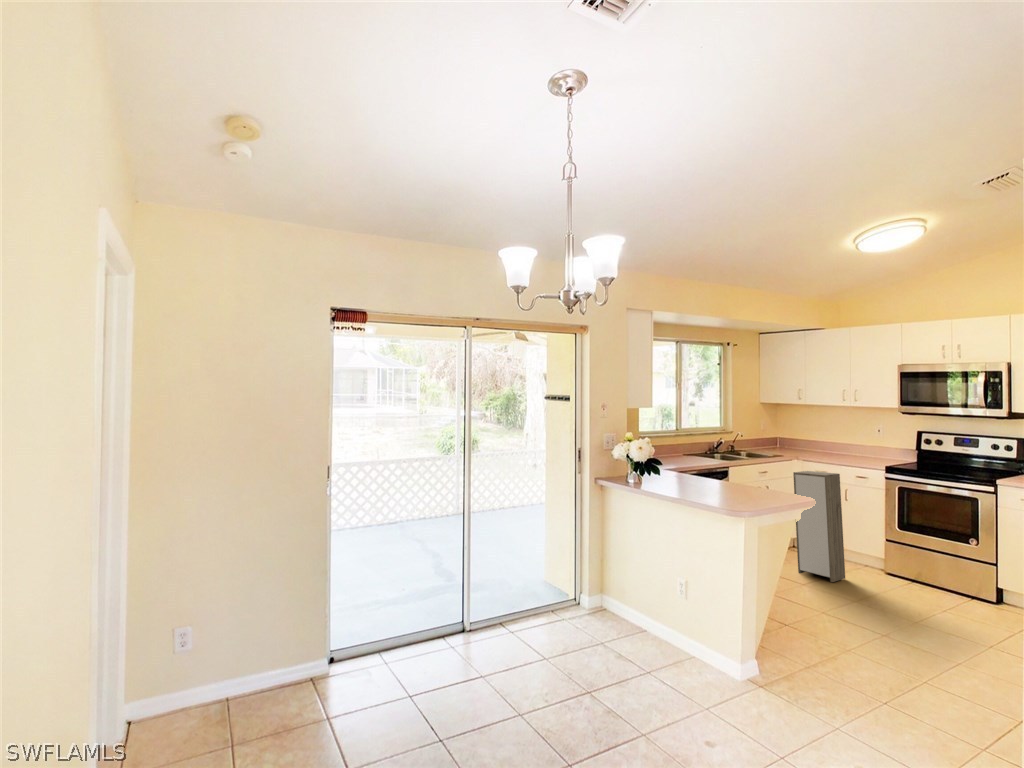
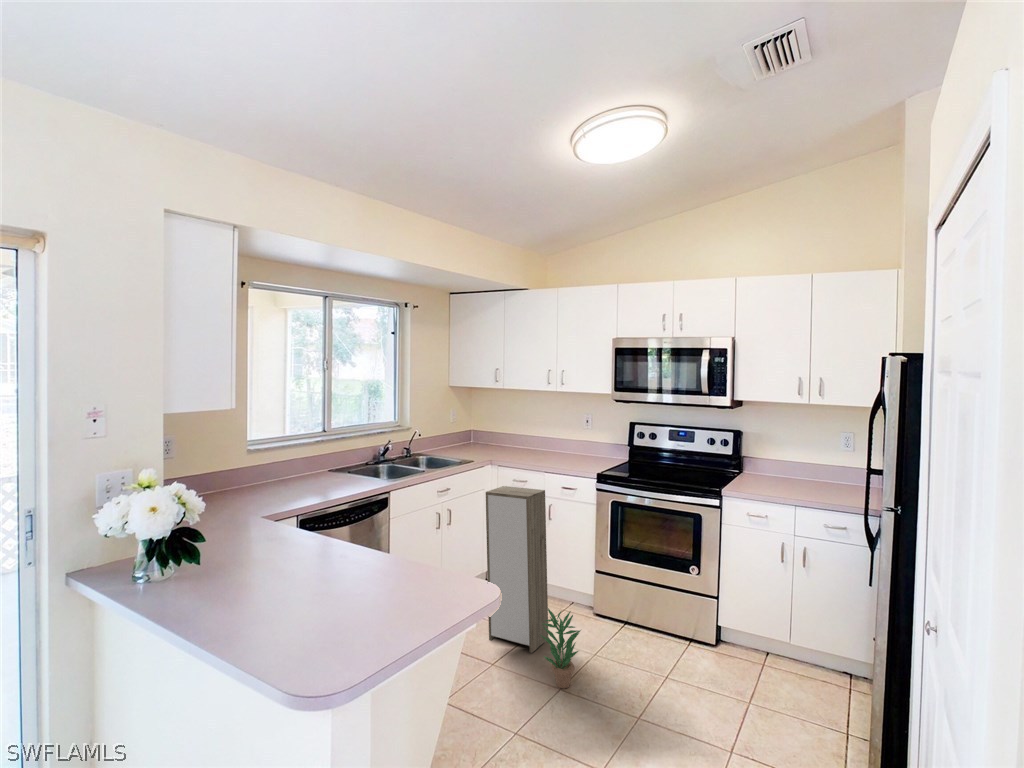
potted plant: none [837,545,870,600] -> present [541,608,581,689]

